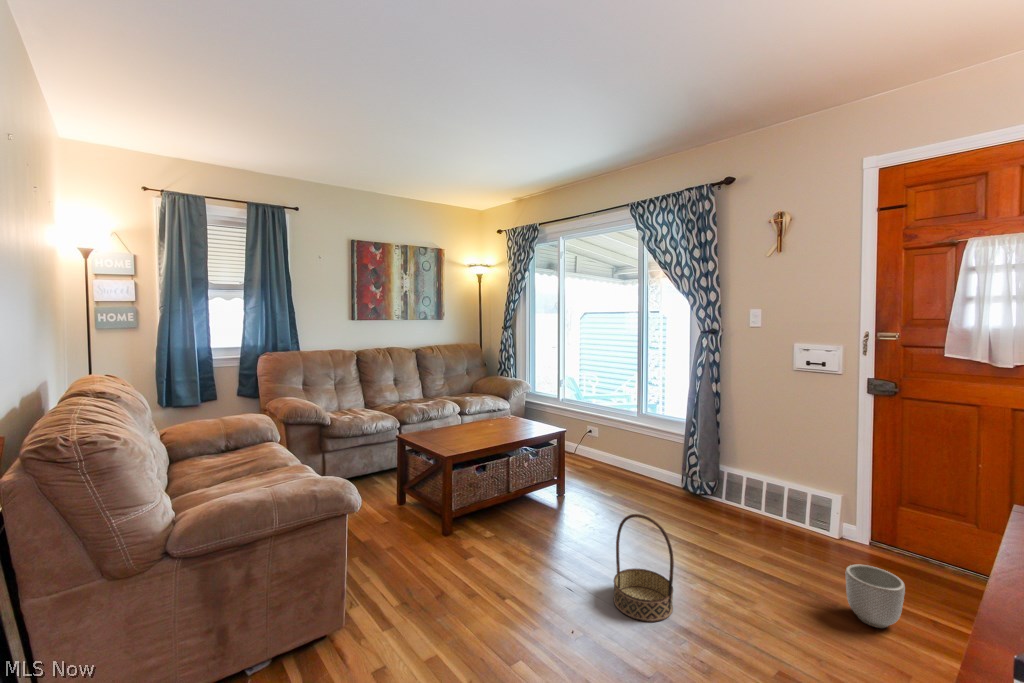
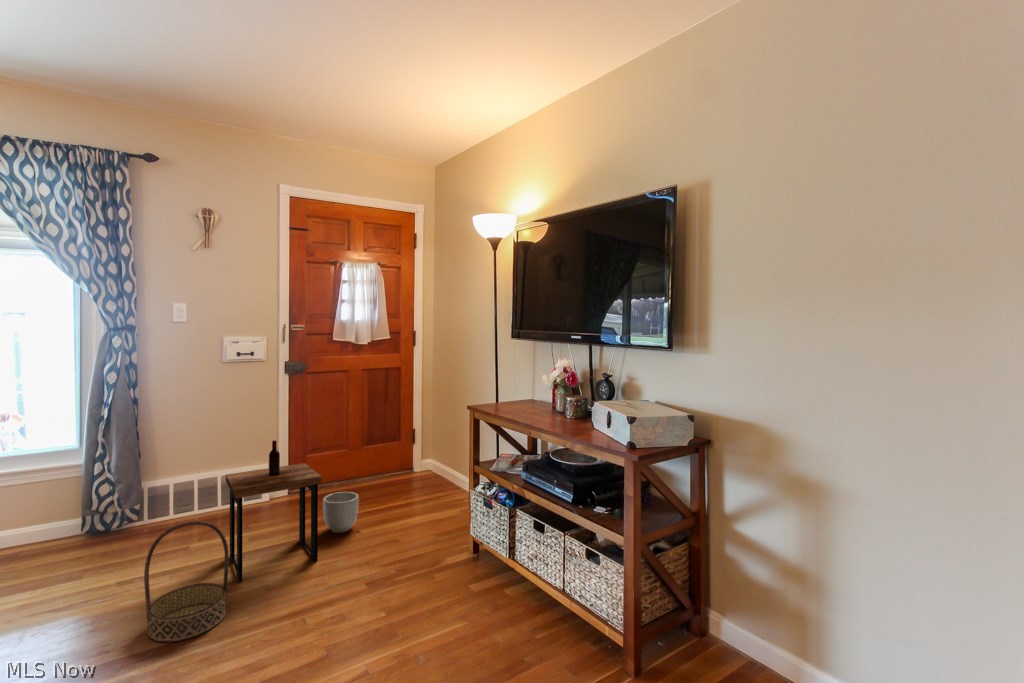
side table: none [706,468,819,635] -> present [226,440,322,582]

